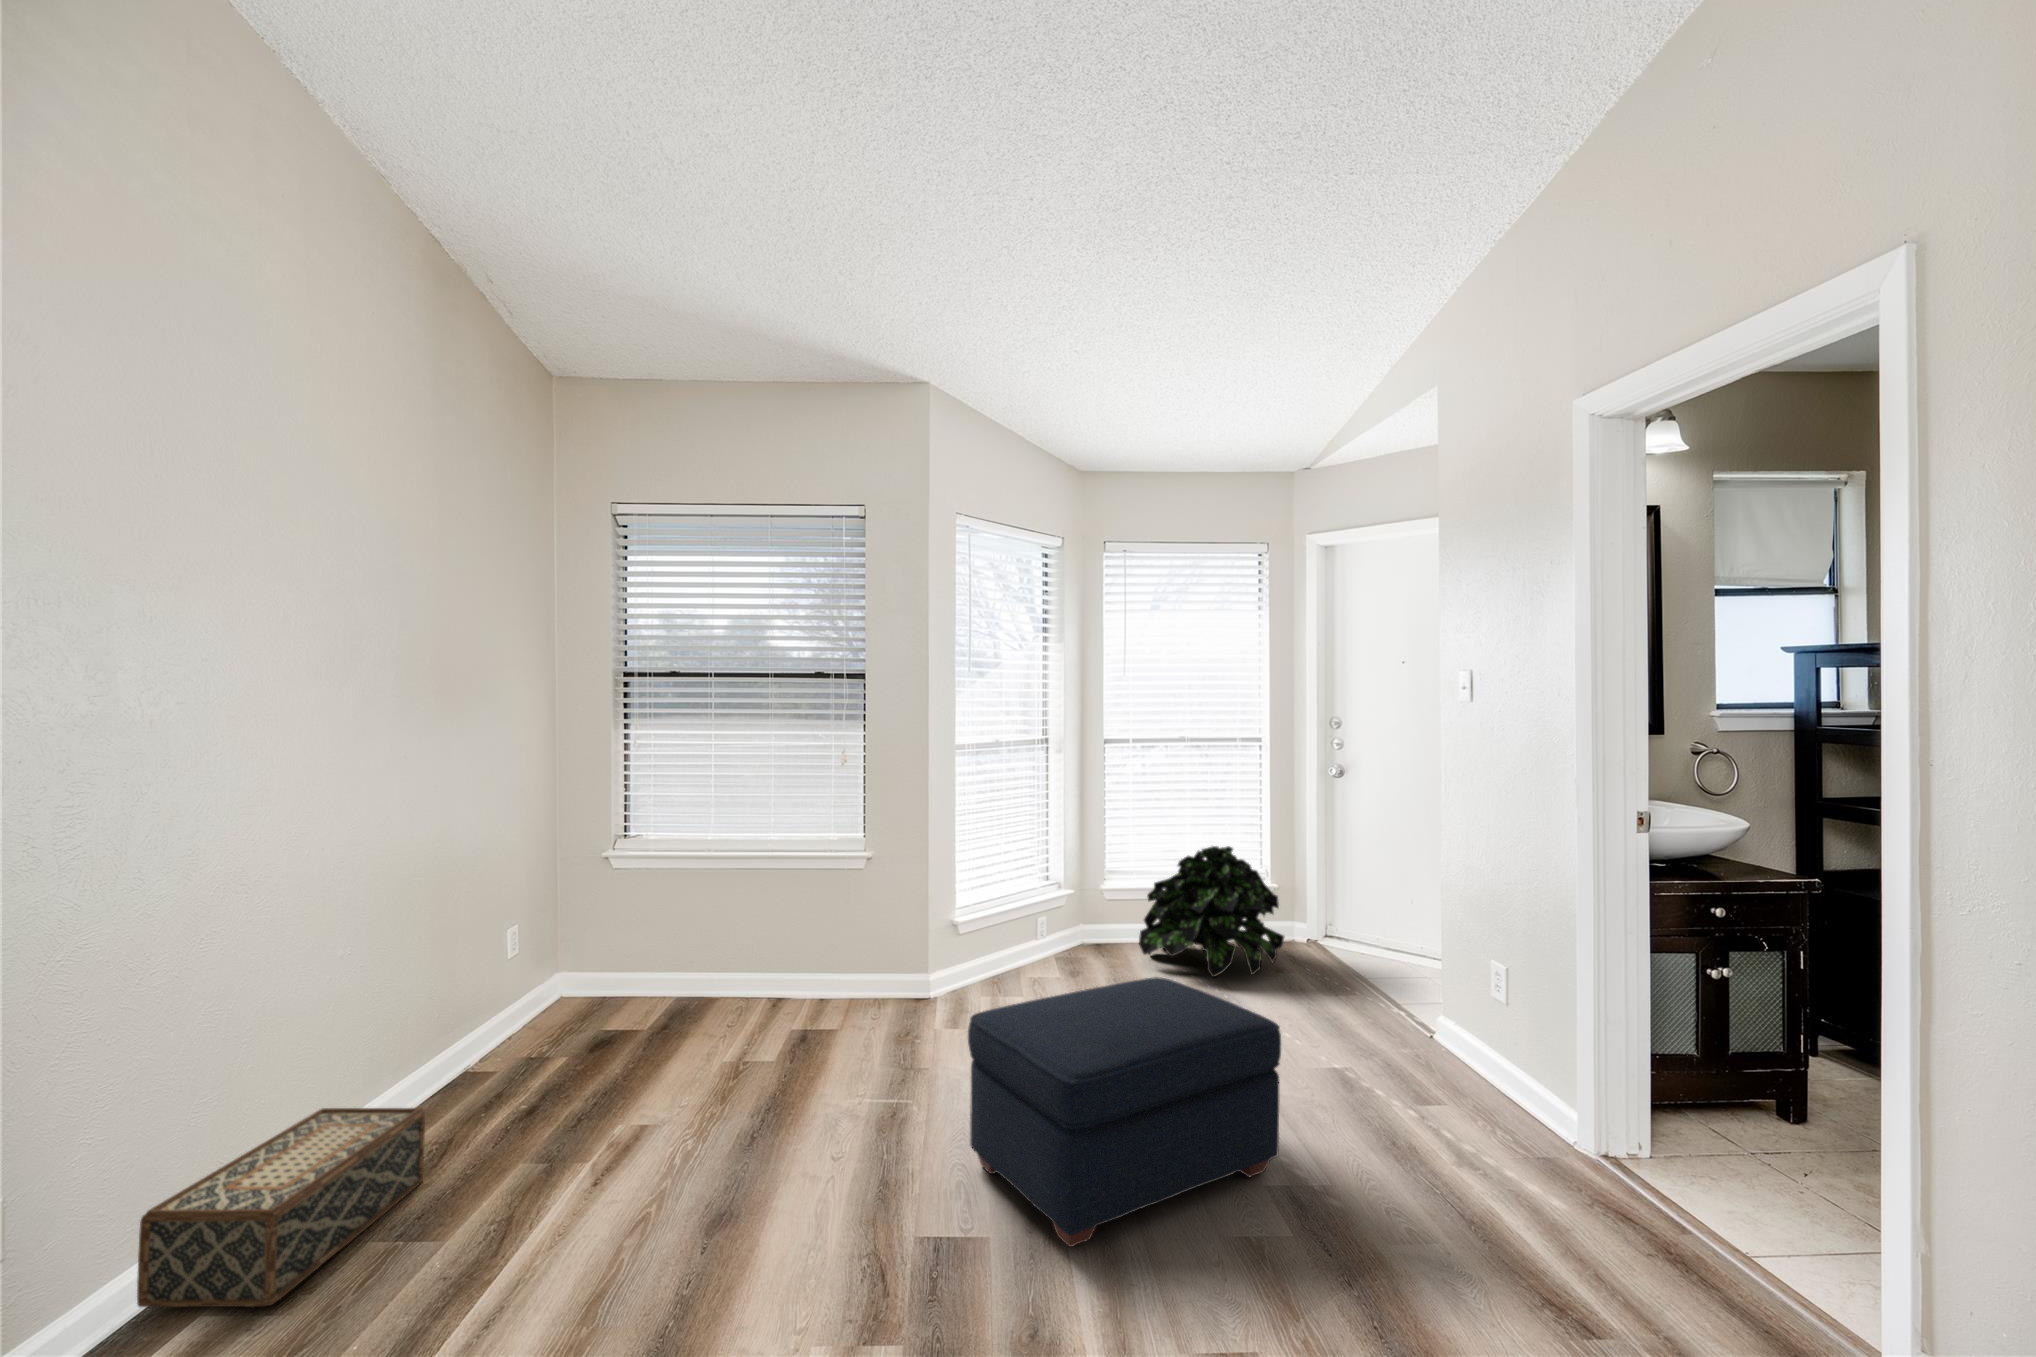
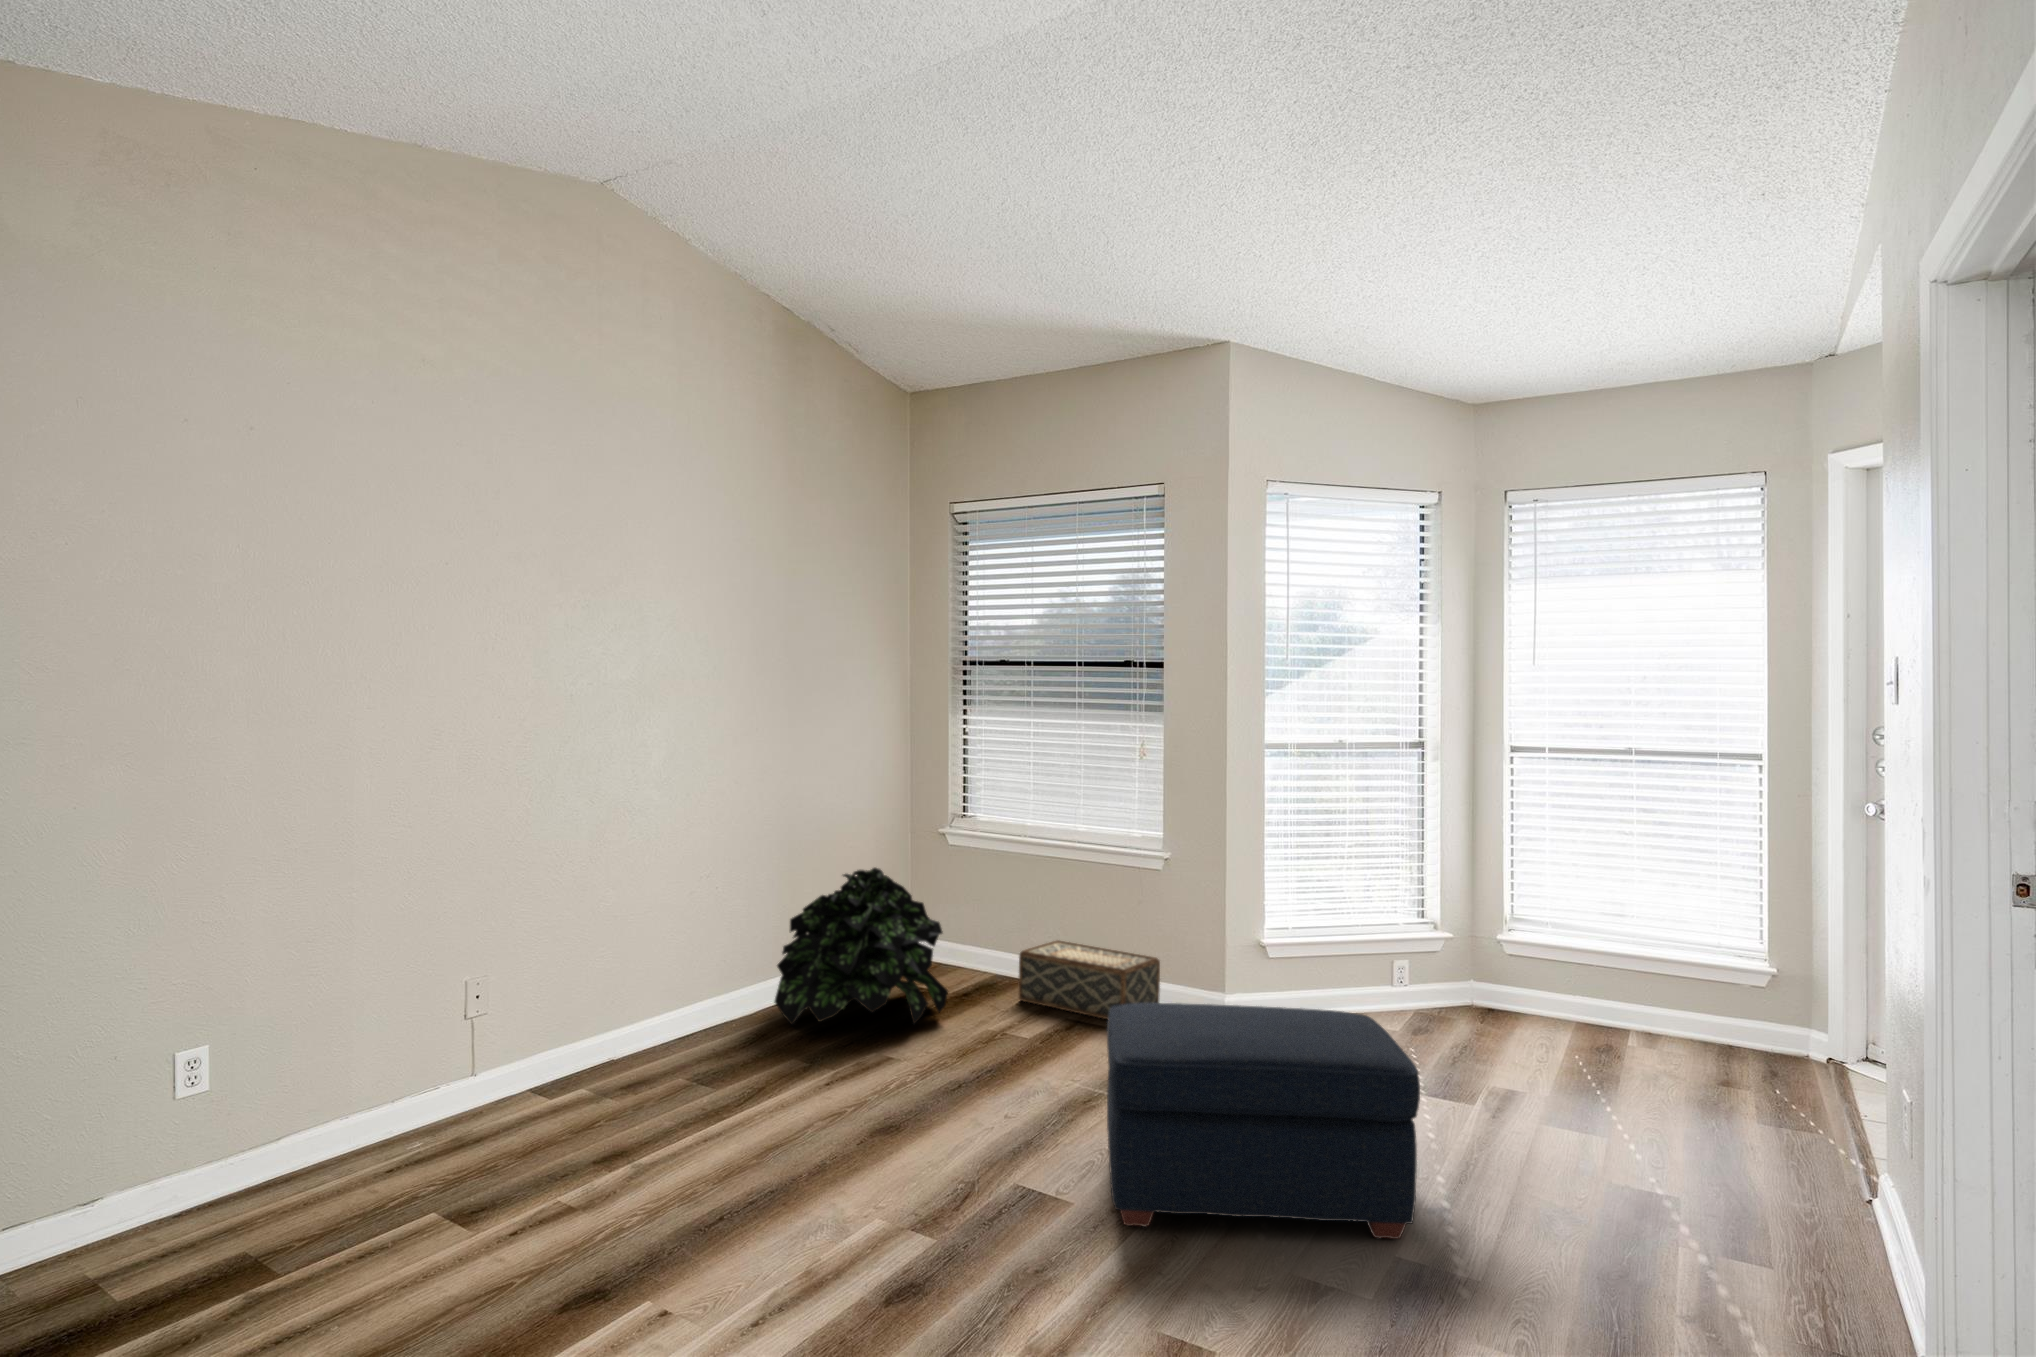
potted plant: present [1139,846,1284,977] -> present [774,868,948,1025]
woven basket: present [137,1108,425,1307] -> present [1018,940,1160,1019]

